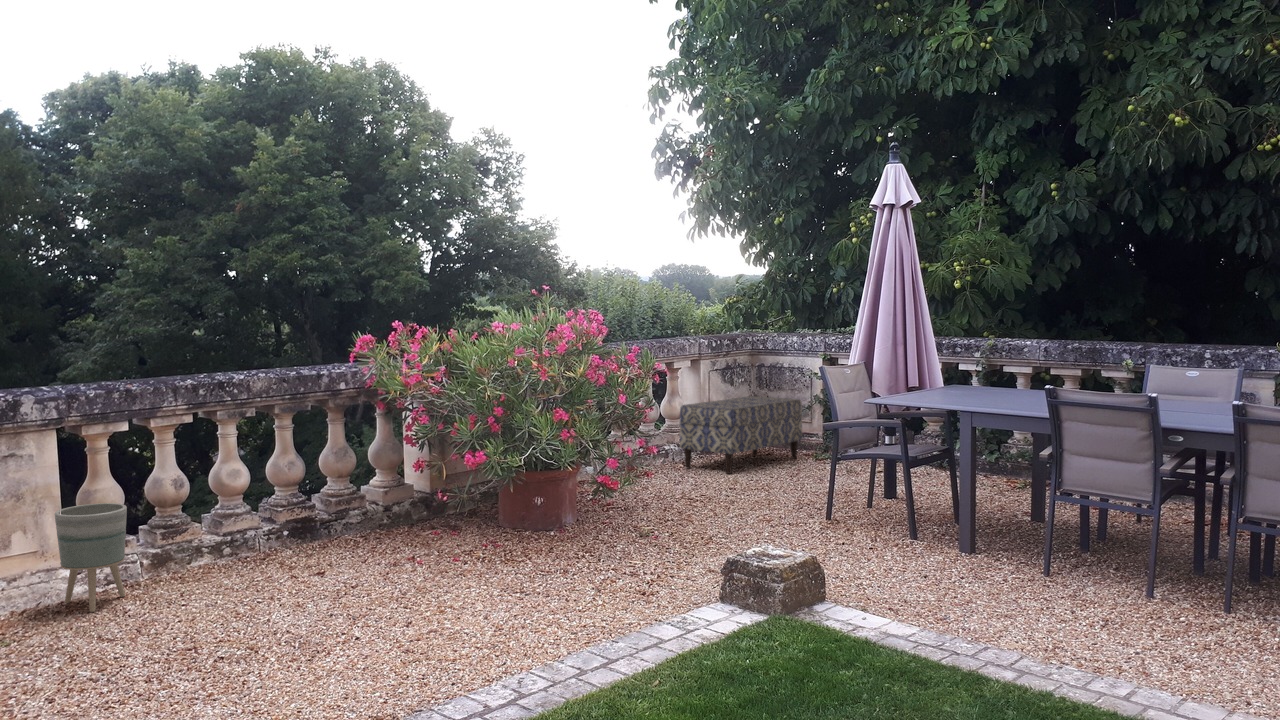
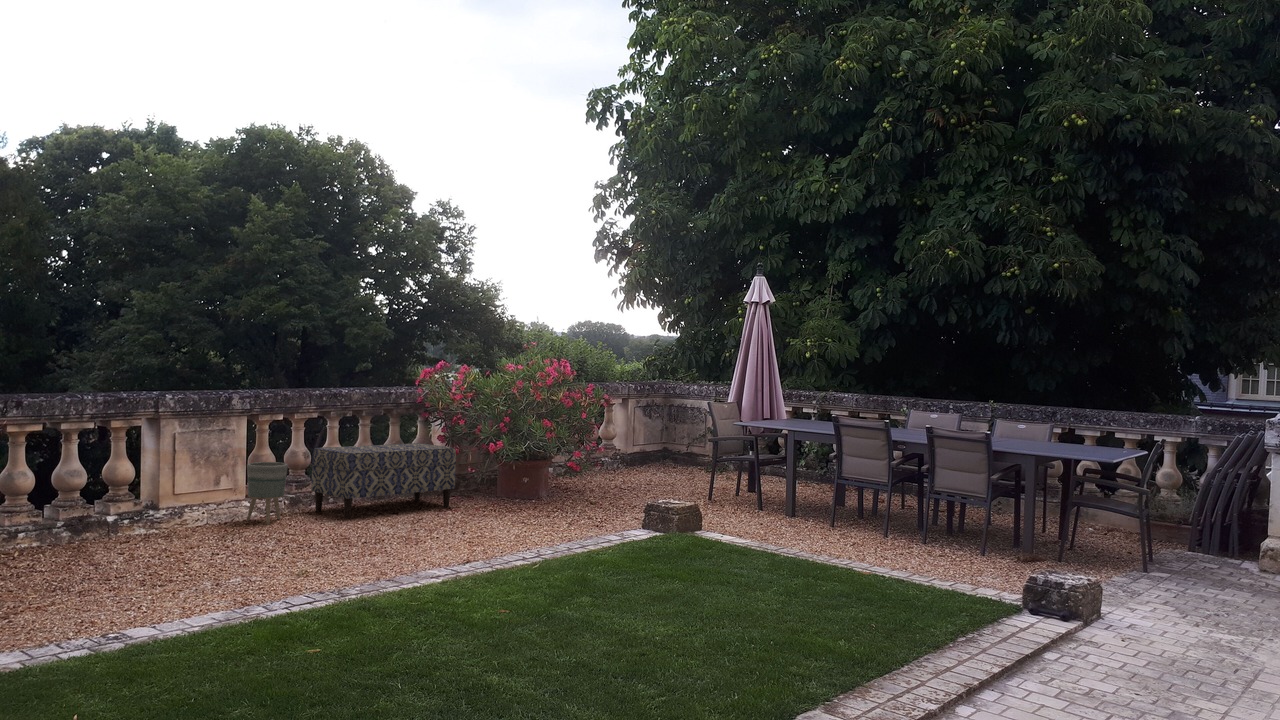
bench: present [680,396,802,474] -> present [311,443,456,519]

